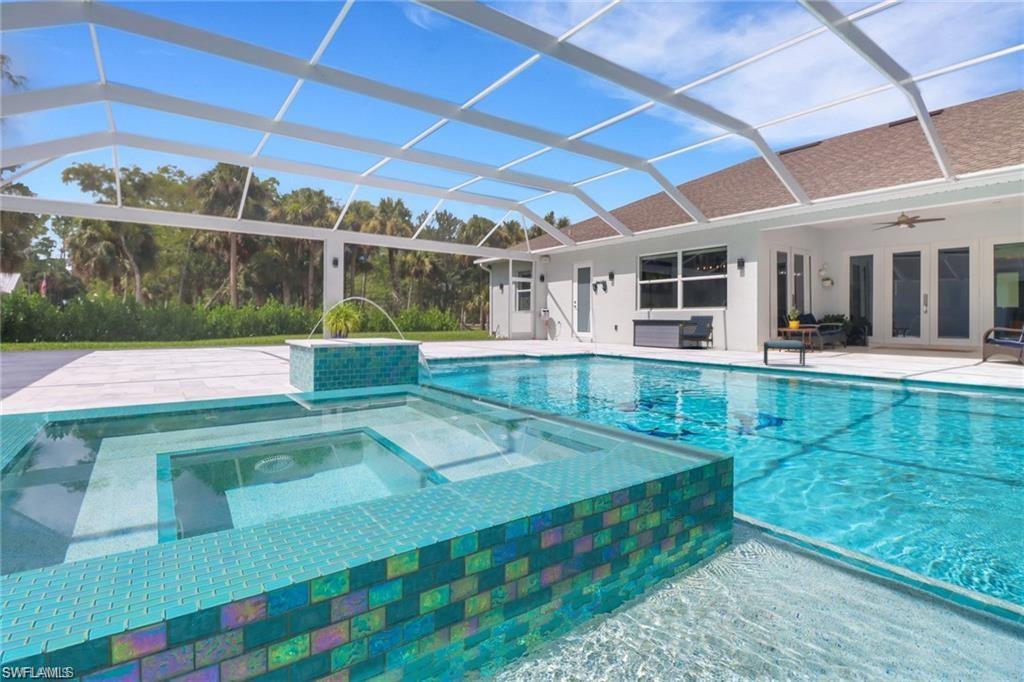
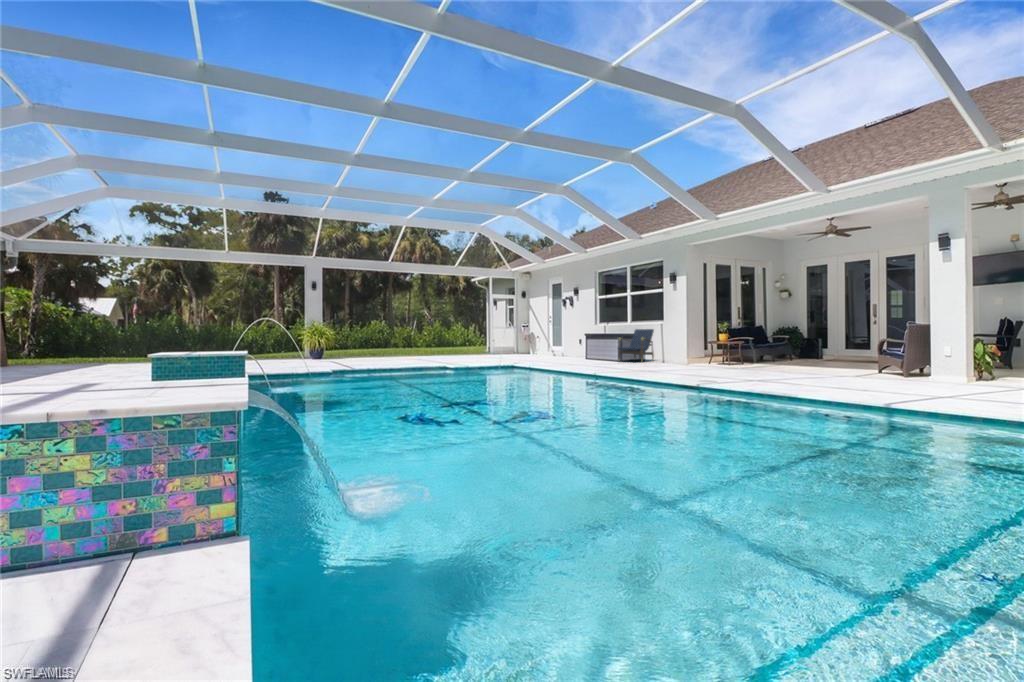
ottoman: present [764,340,805,366] -> none [640,353,680,378]

